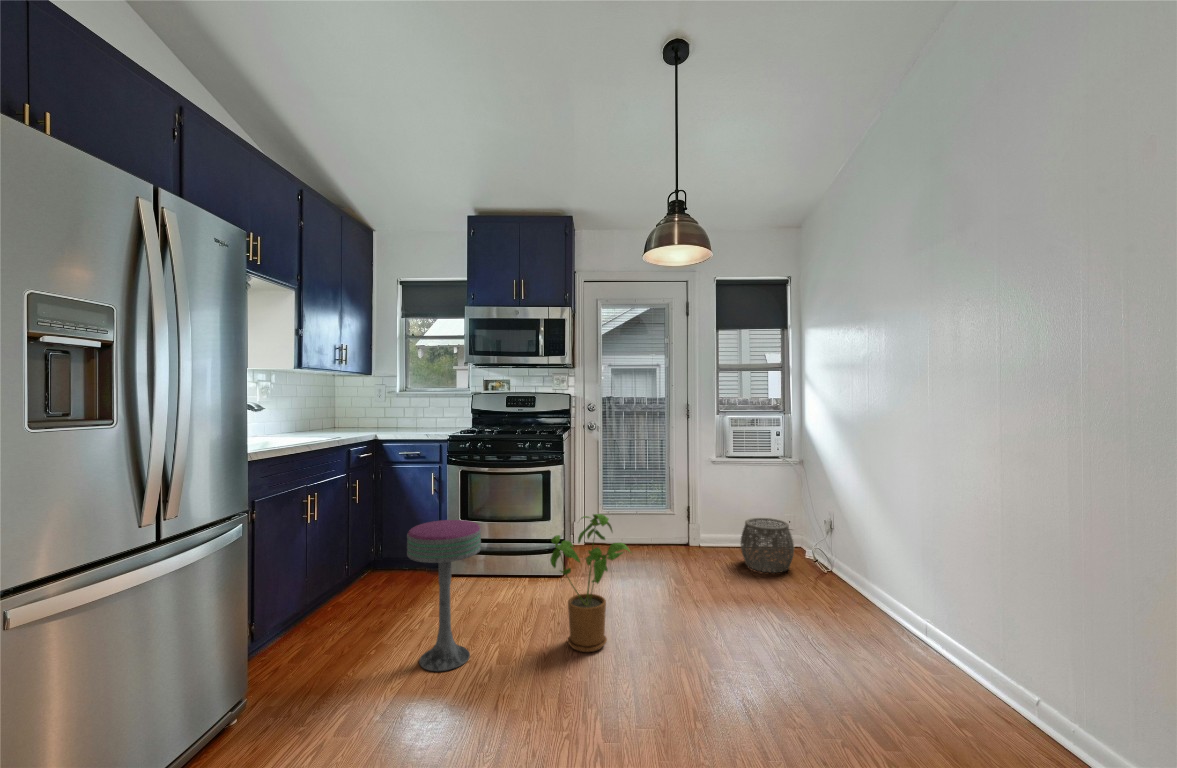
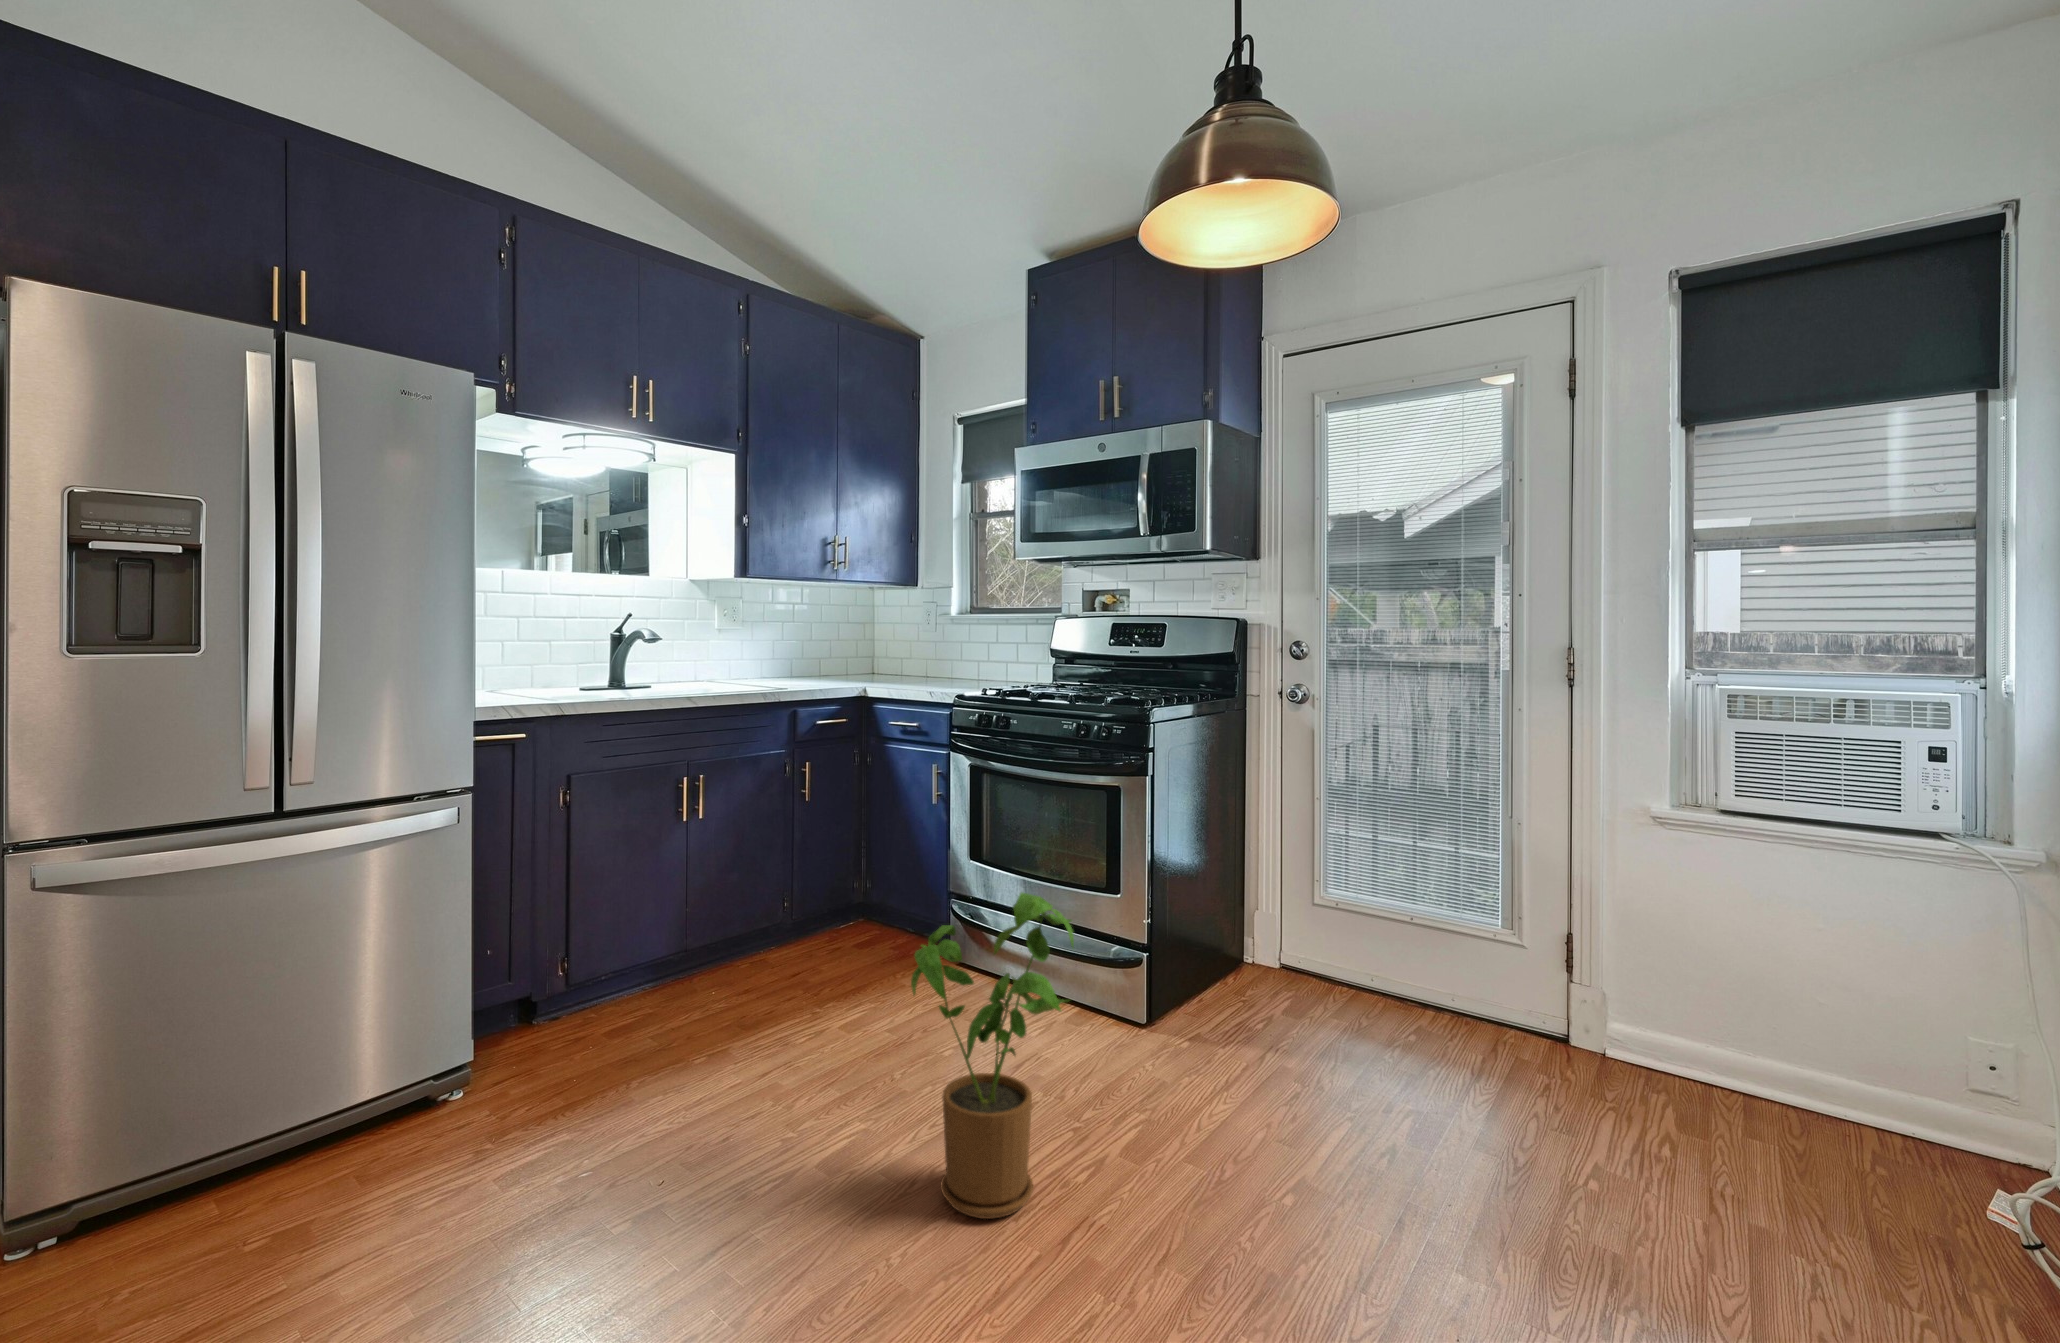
woven basket: present [741,518,794,573] -> none [1675,1016,1903,1230]
bar stool: present [407,520,481,671] -> none [670,850,811,1138]

